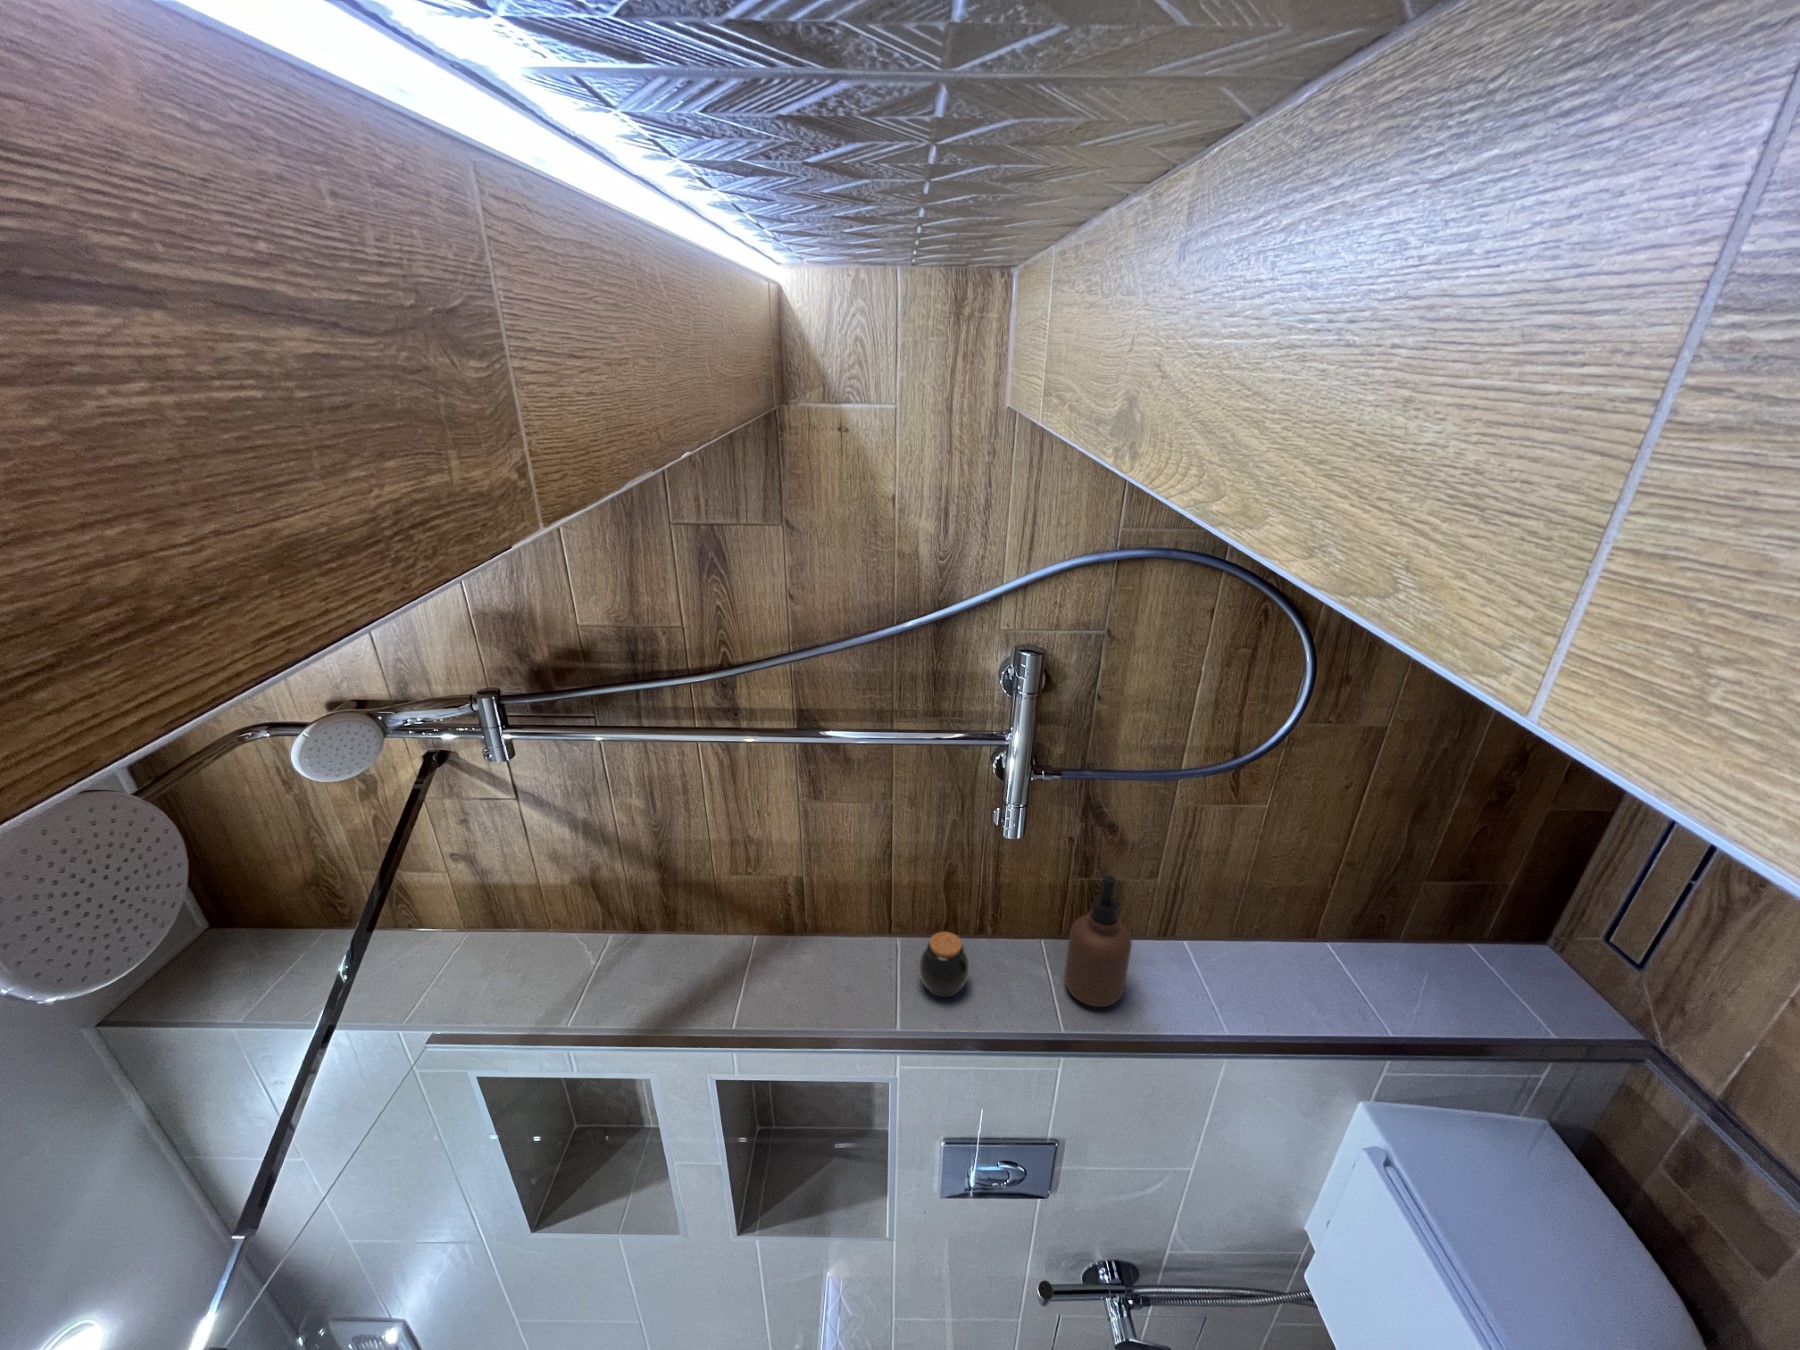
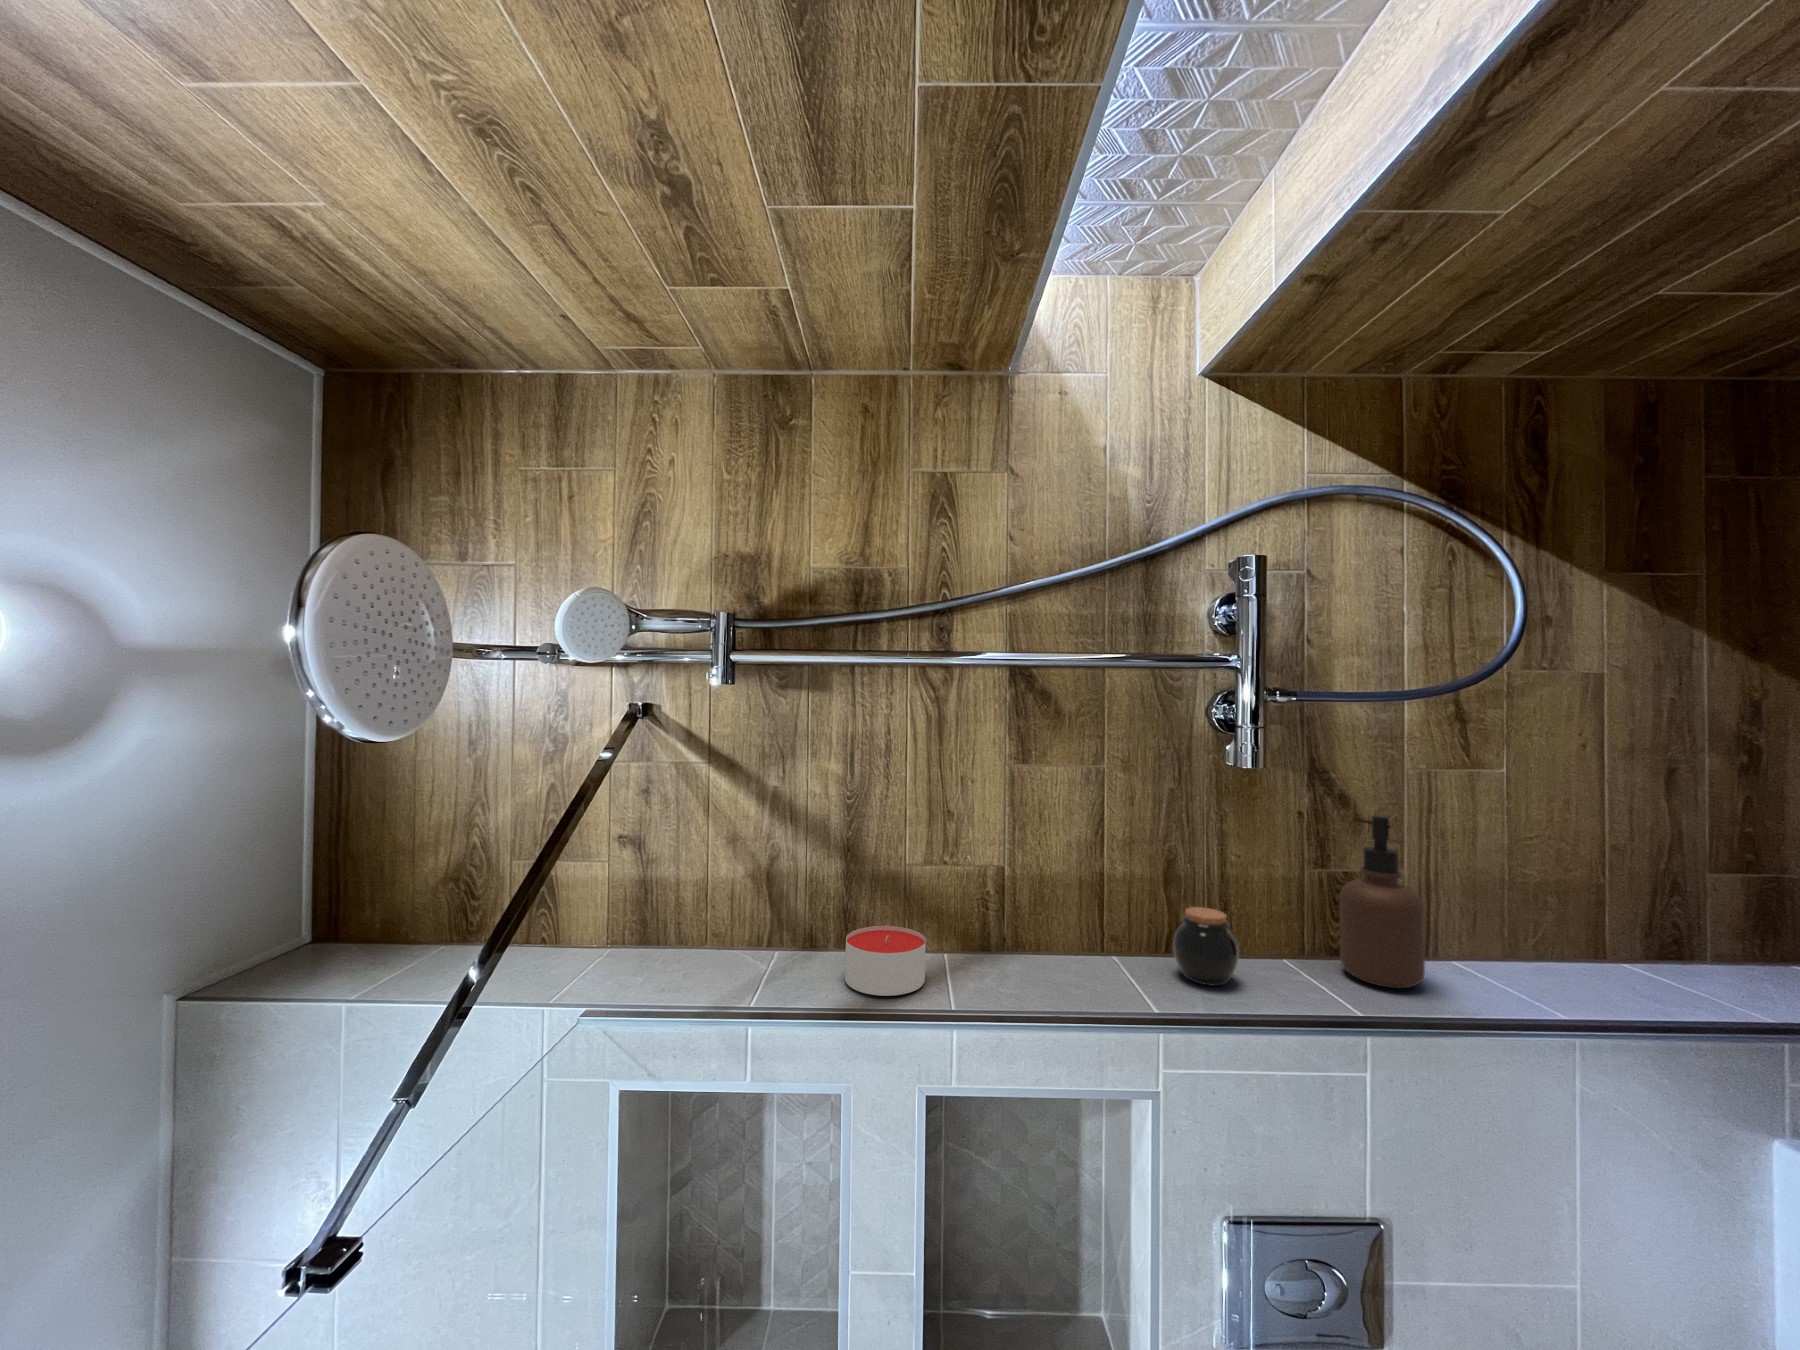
candle: none [642,932,712,1004] -> present [845,926,926,996]

